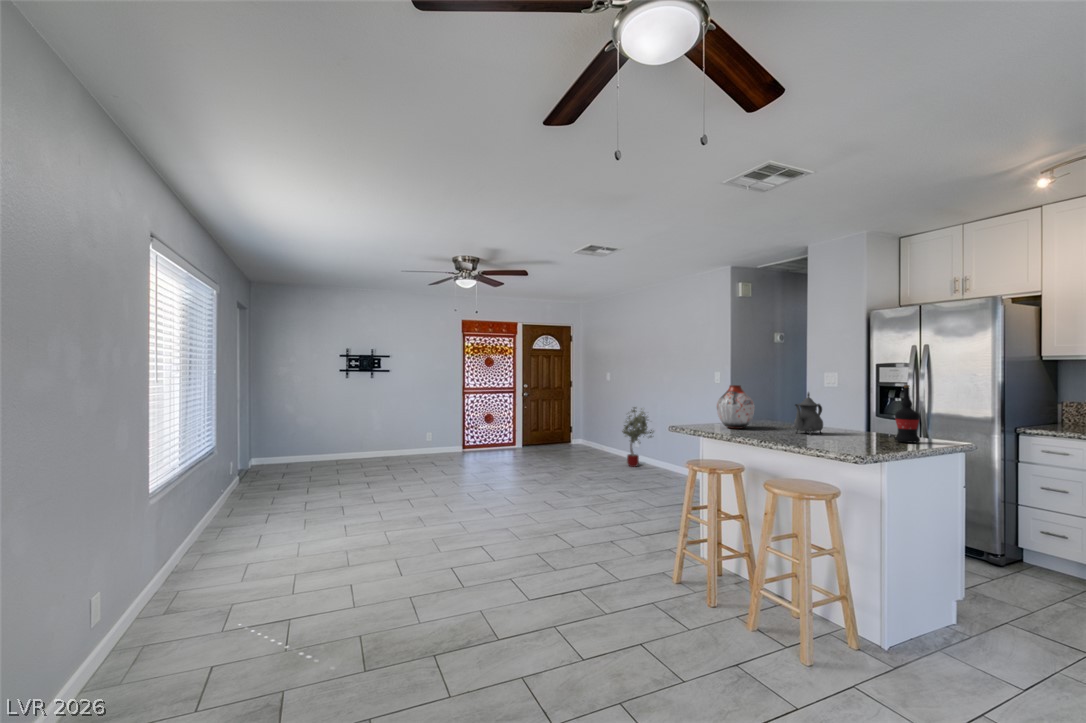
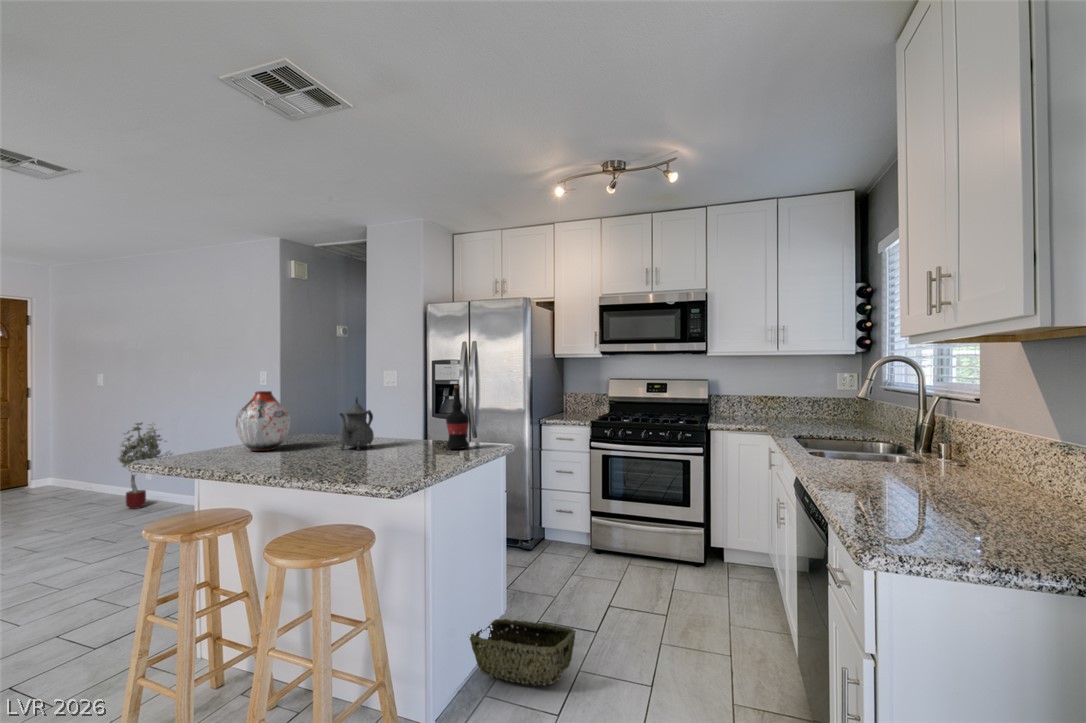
woven basket: none [920,606,1056,680] -> present [470,619,575,686]

